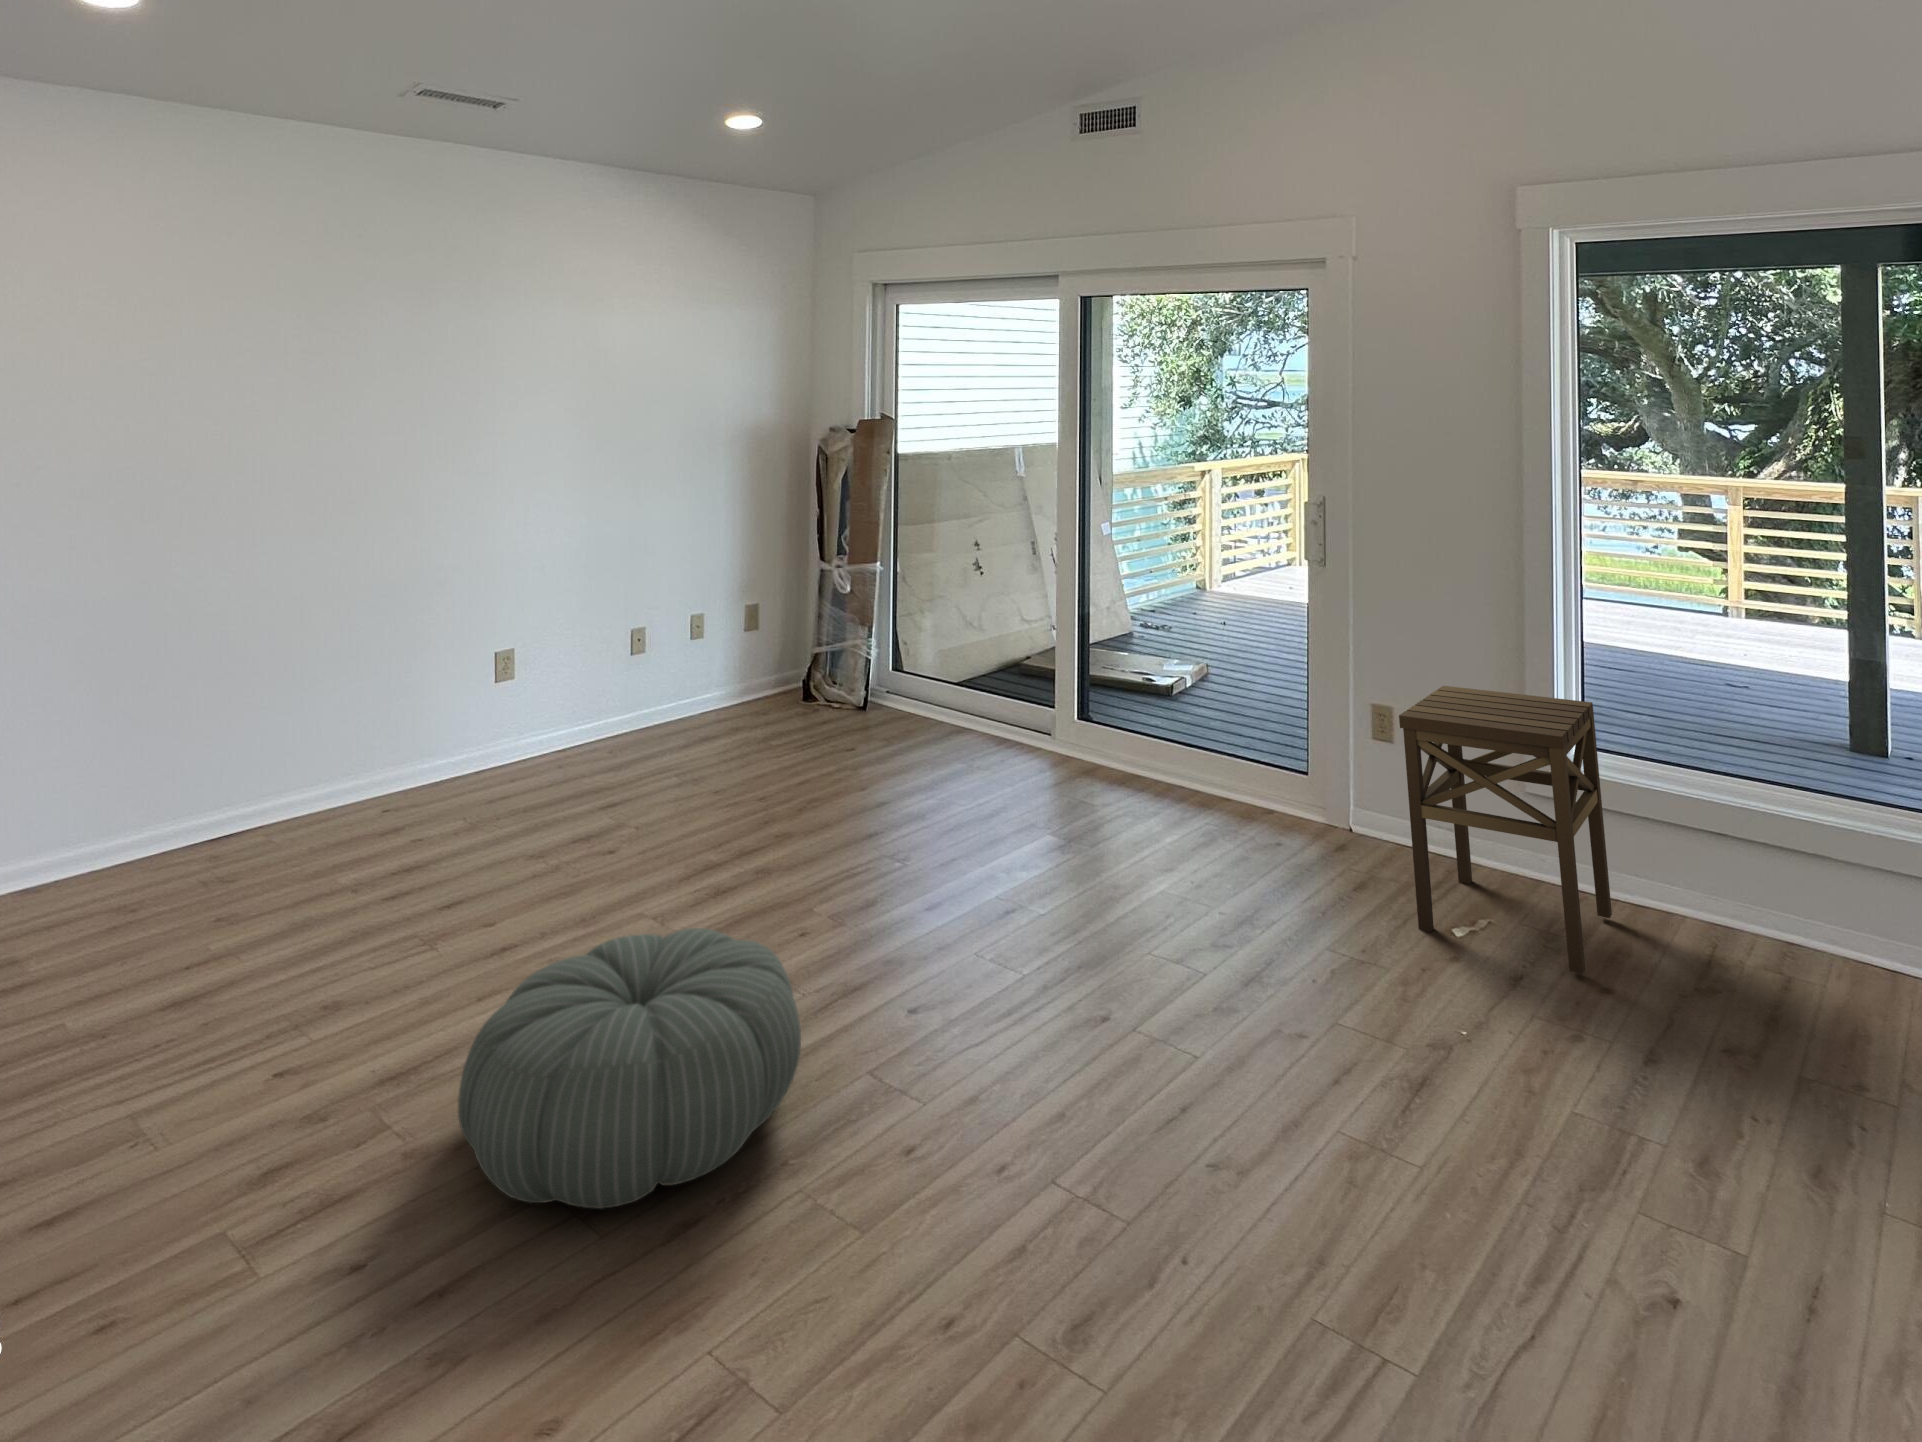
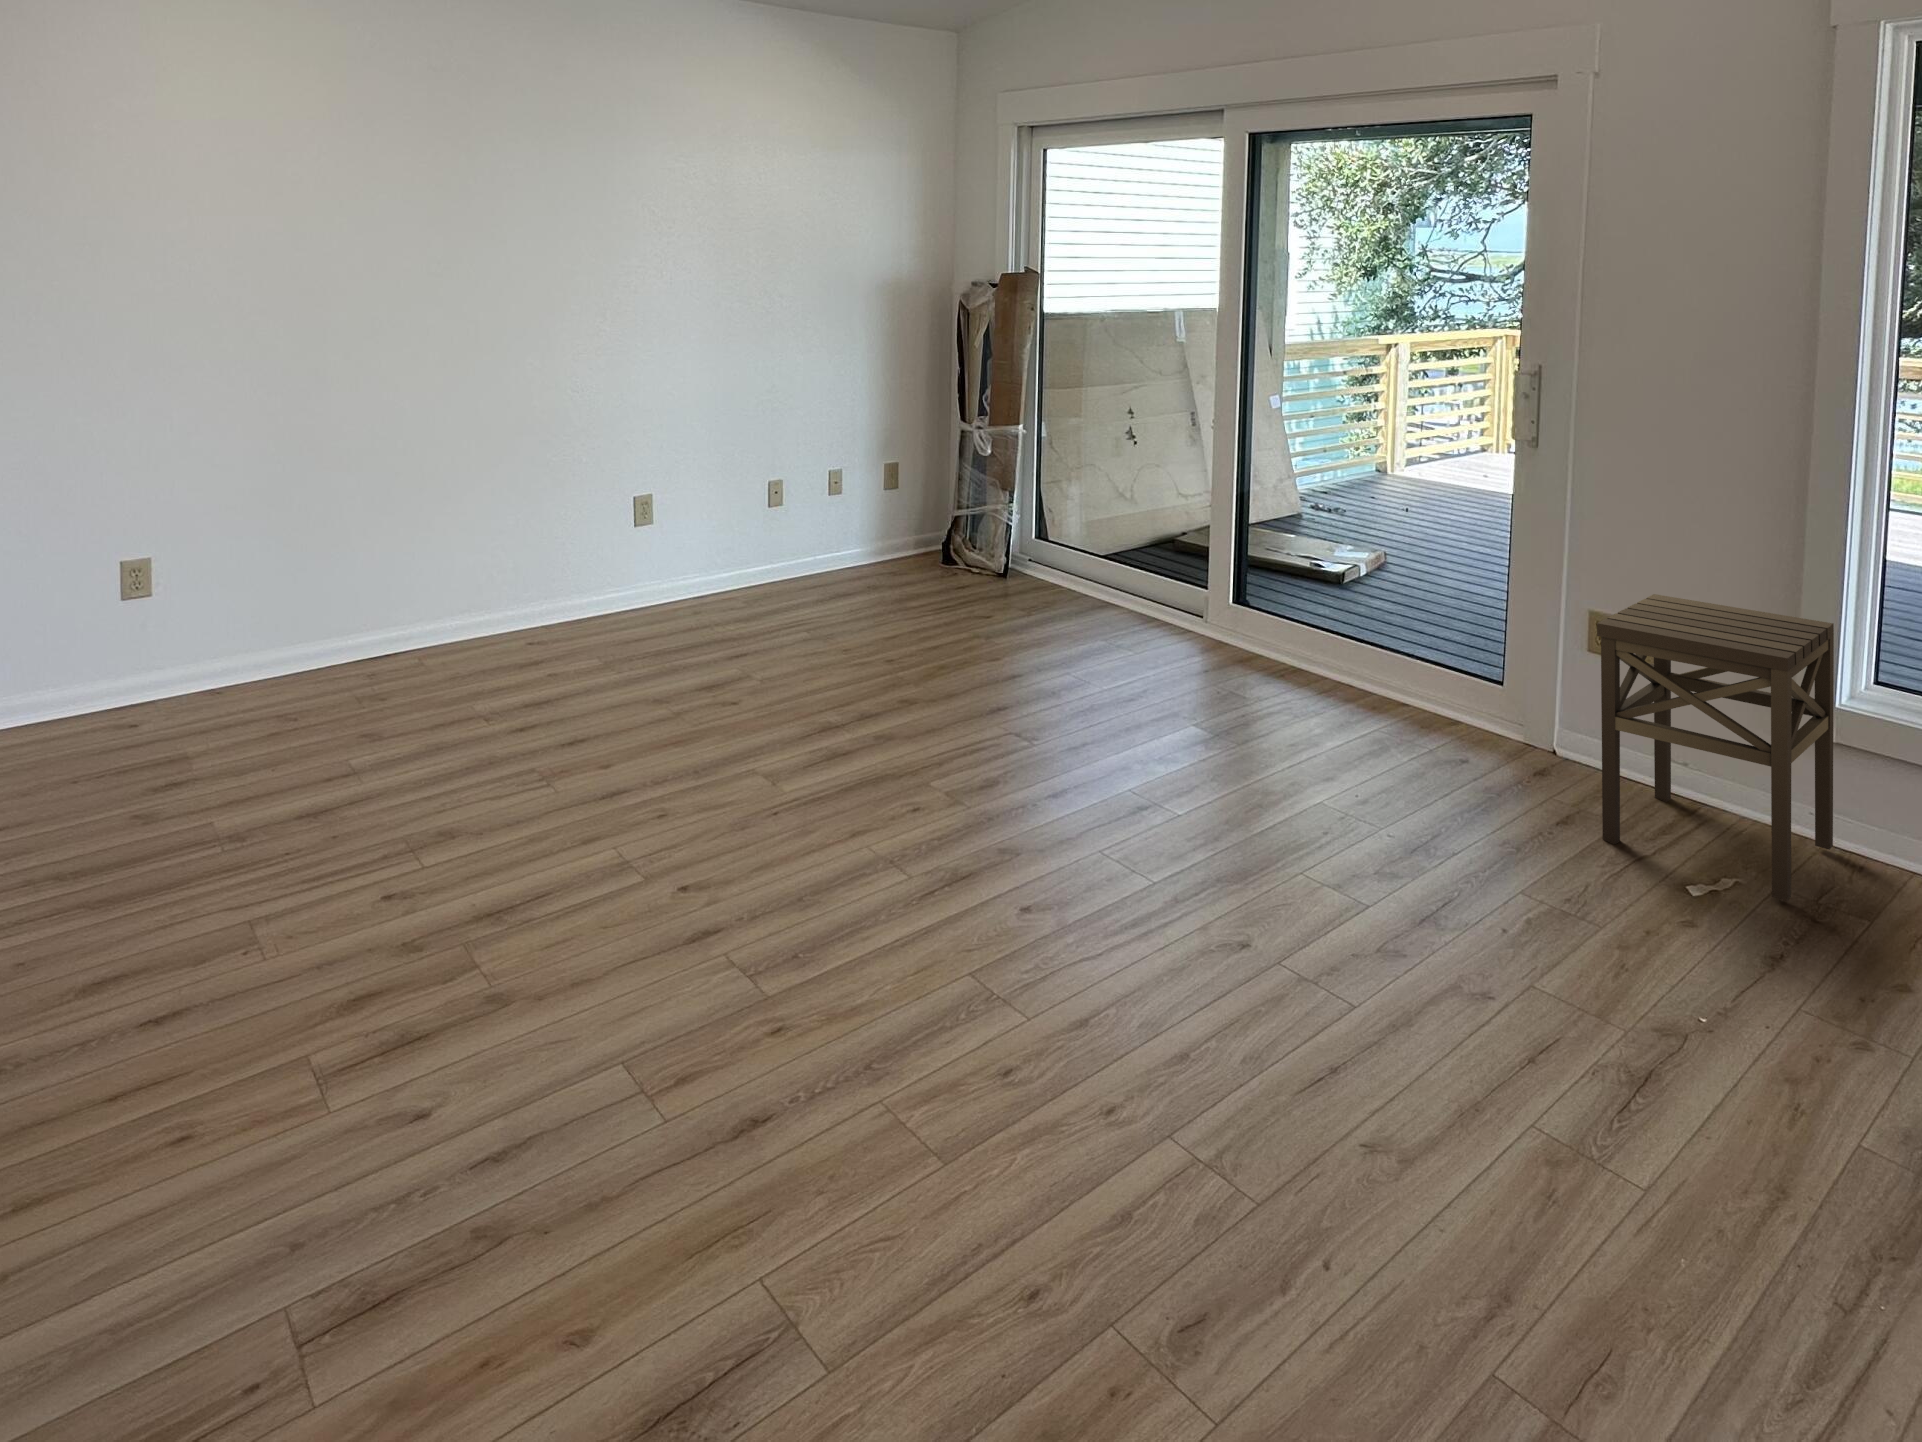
pouf: present [458,928,801,1209] -> none [680,770,971,991]

